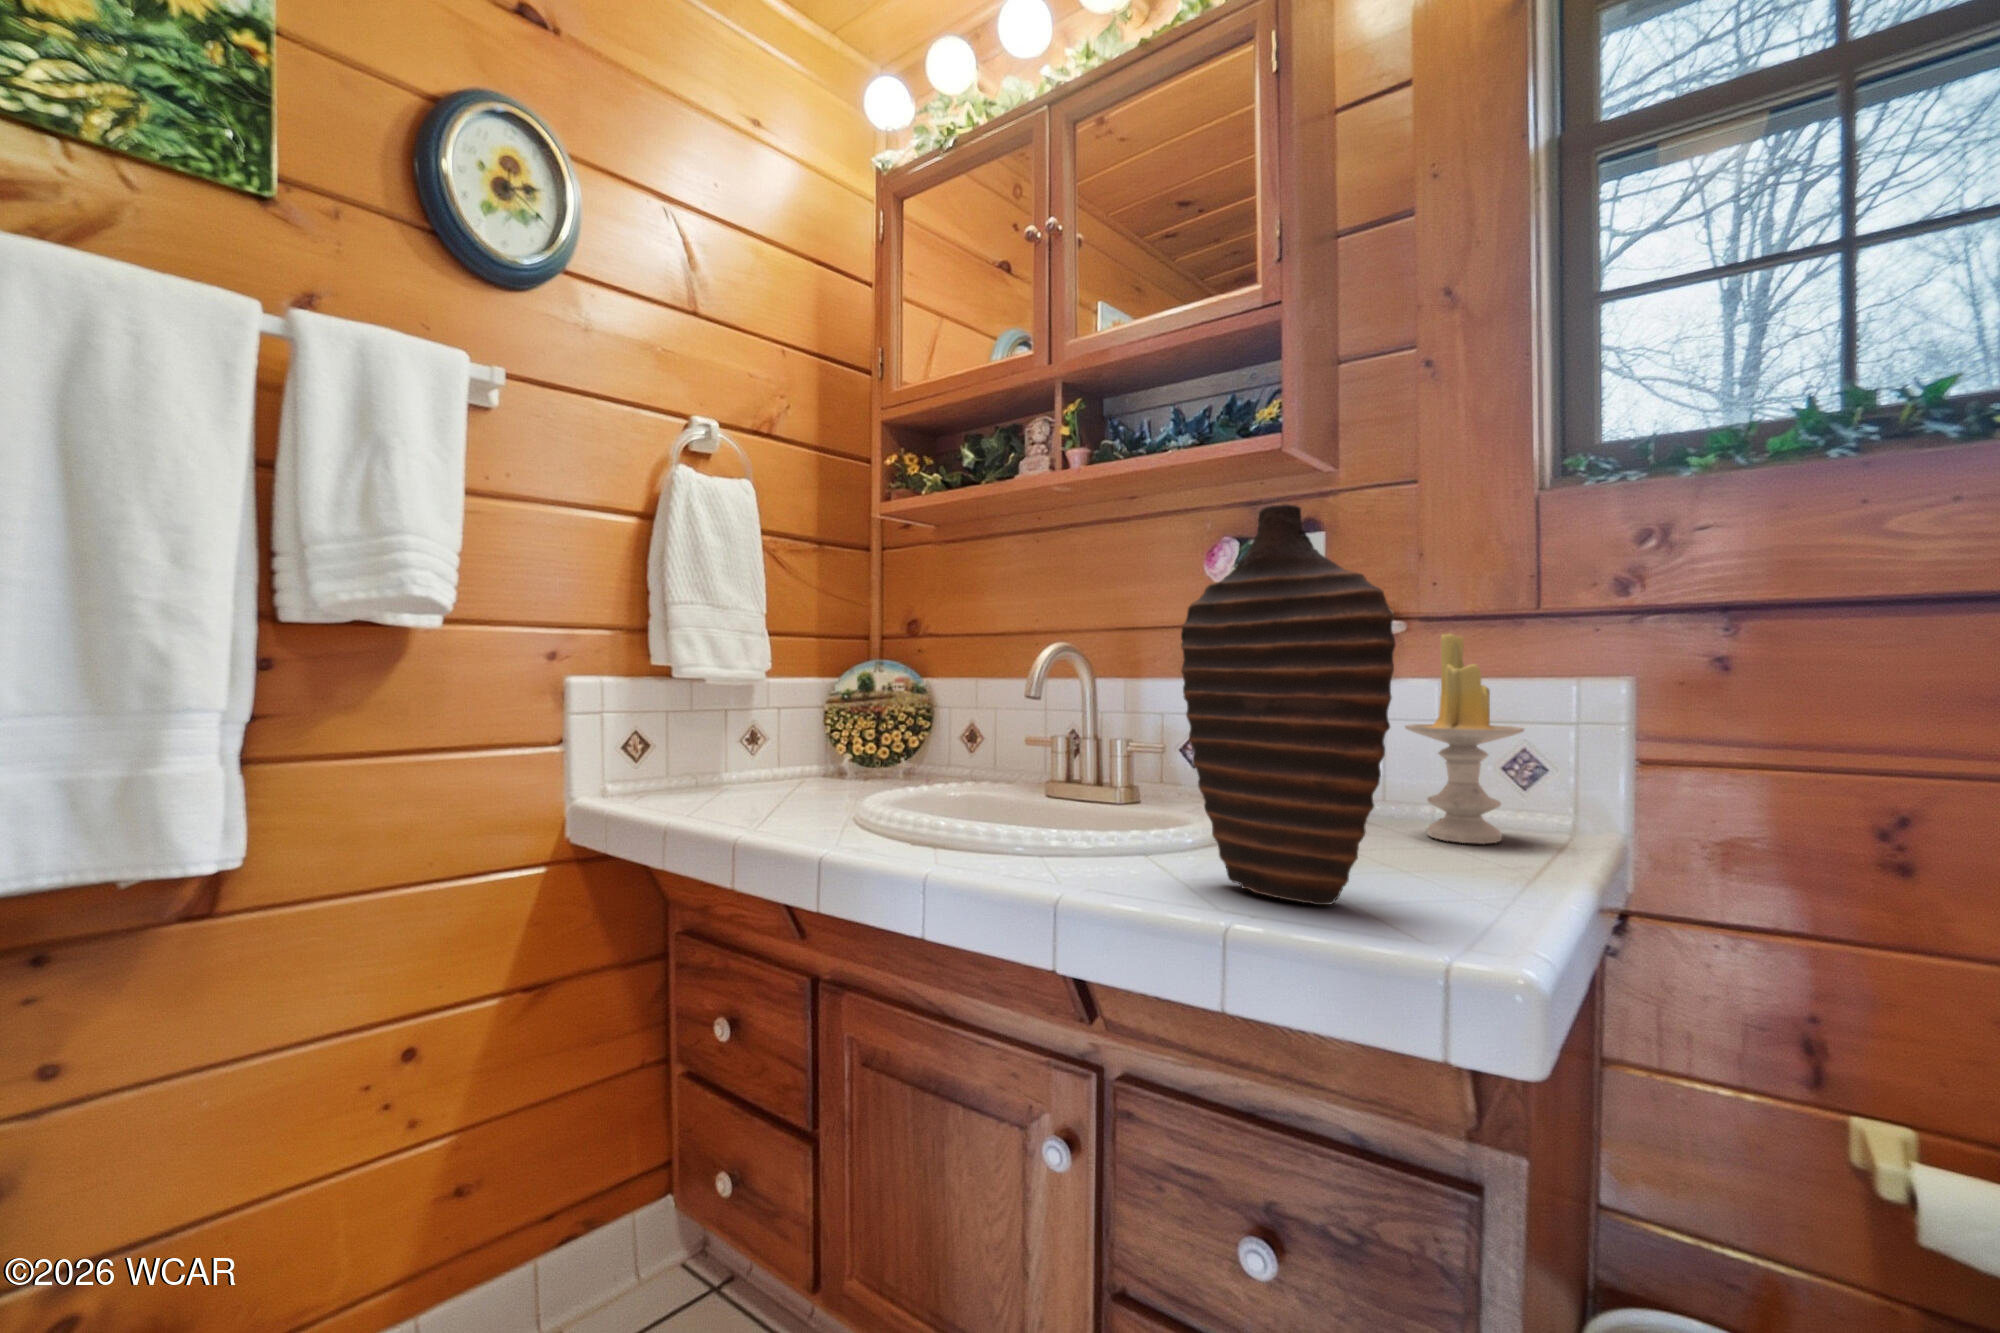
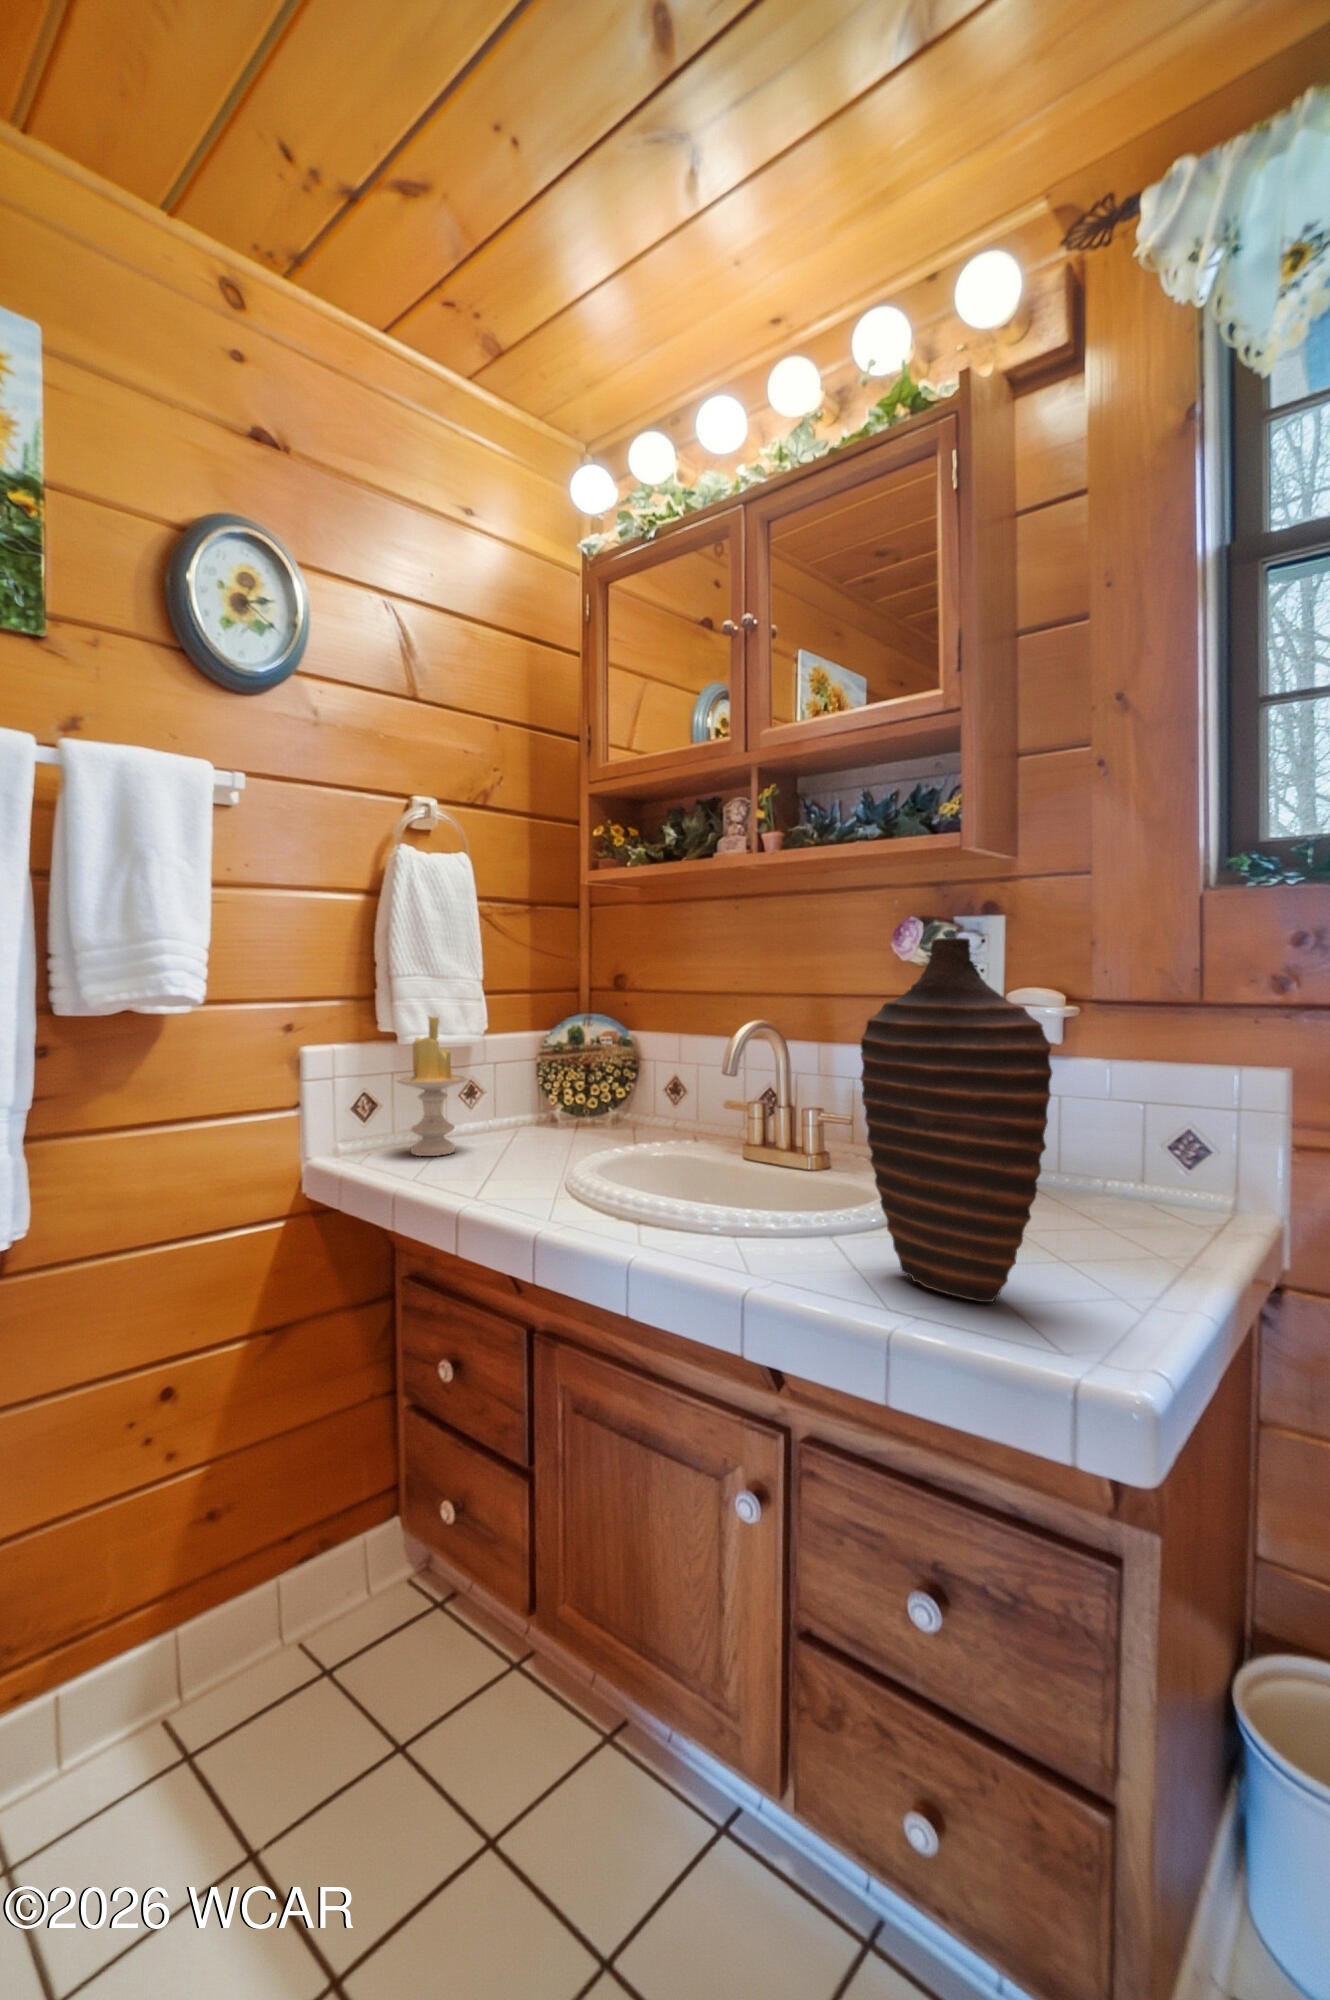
candle: present [1405,634,1524,844] -> present [397,1016,468,1156]

